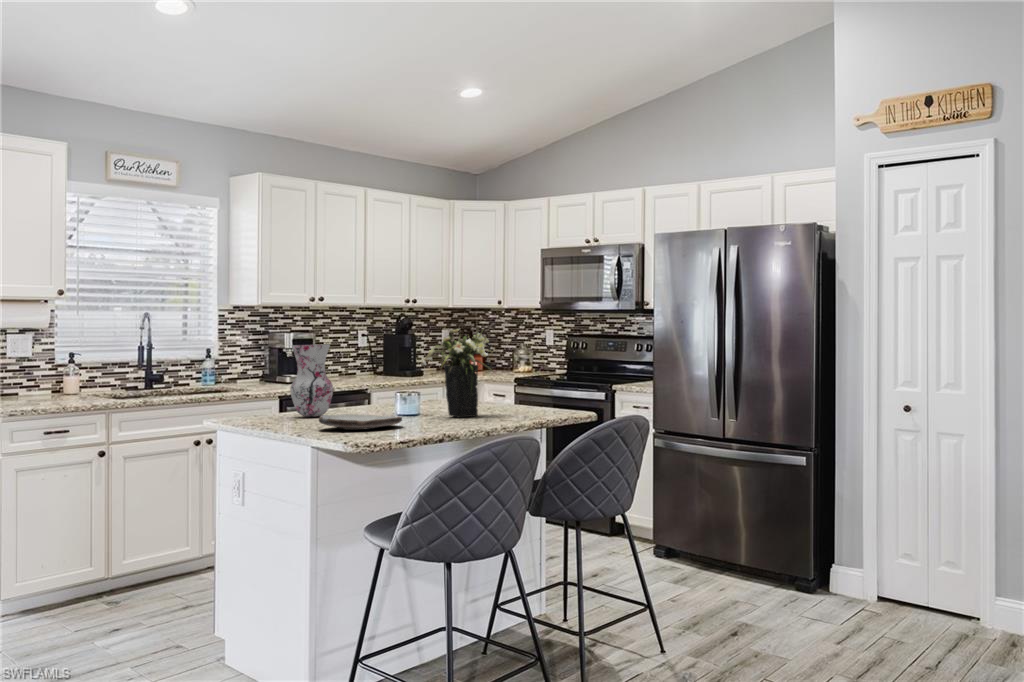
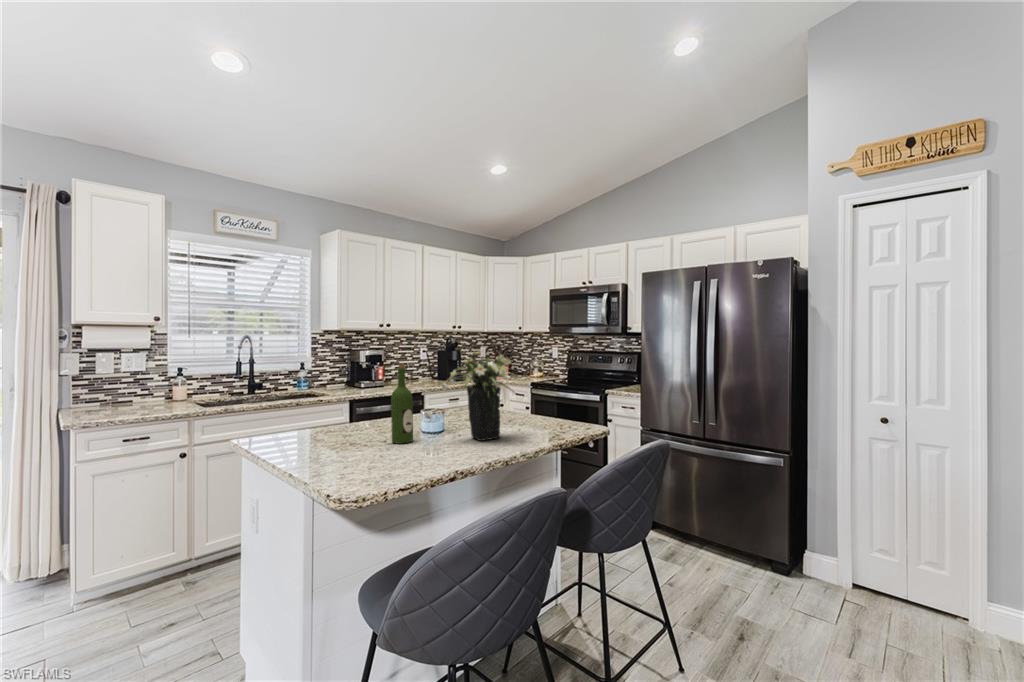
wine bottle: none [369,341,391,420] -> present [391,363,413,444]
vase: present [290,344,333,417] -> none [326,364,368,433]
plate: present [319,414,402,430] -> none [308,447,411,477]

